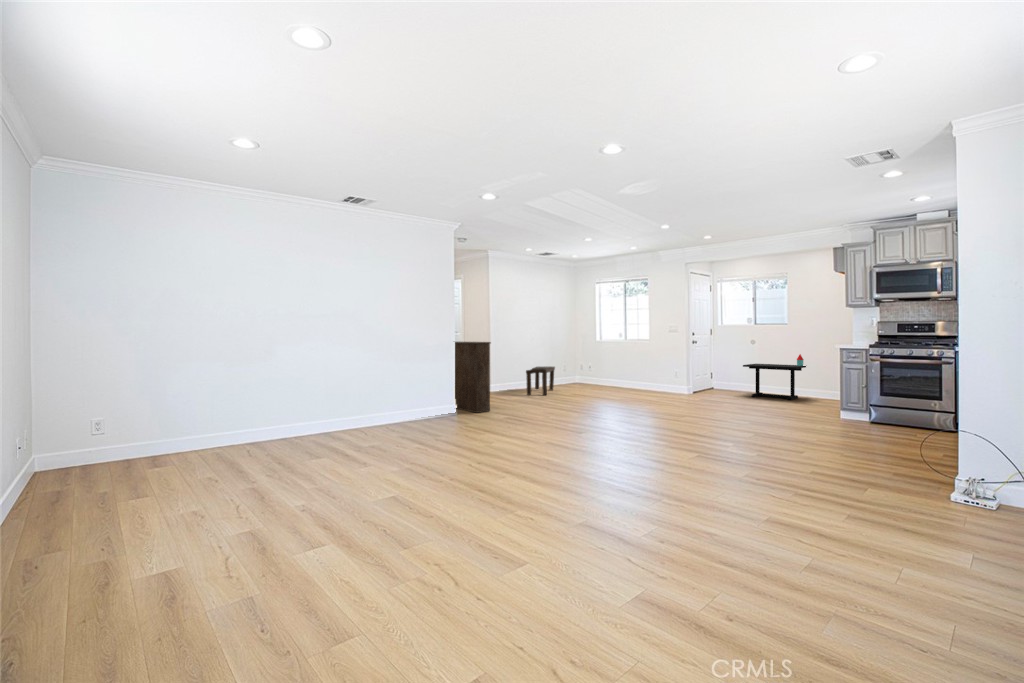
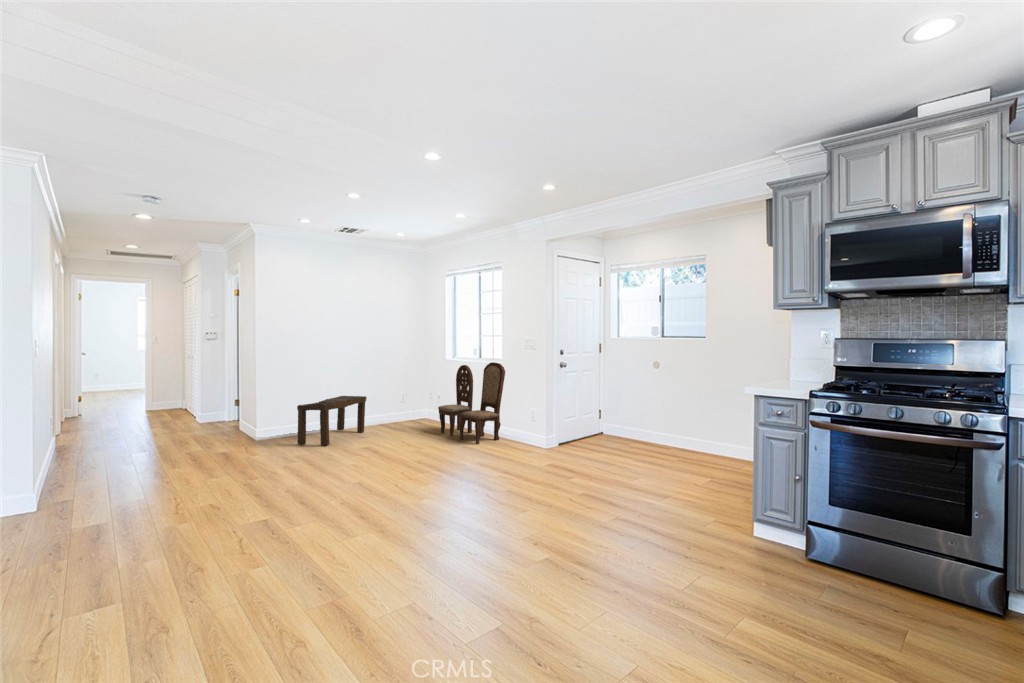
bookshelf: present [455,342,491,413] -> none [88,363,133,501]
dining chair: none [603,343,652,394] -> present [438,362,505,444]
side table: present [743,354,806,400] -> none [631,387,733,467]

